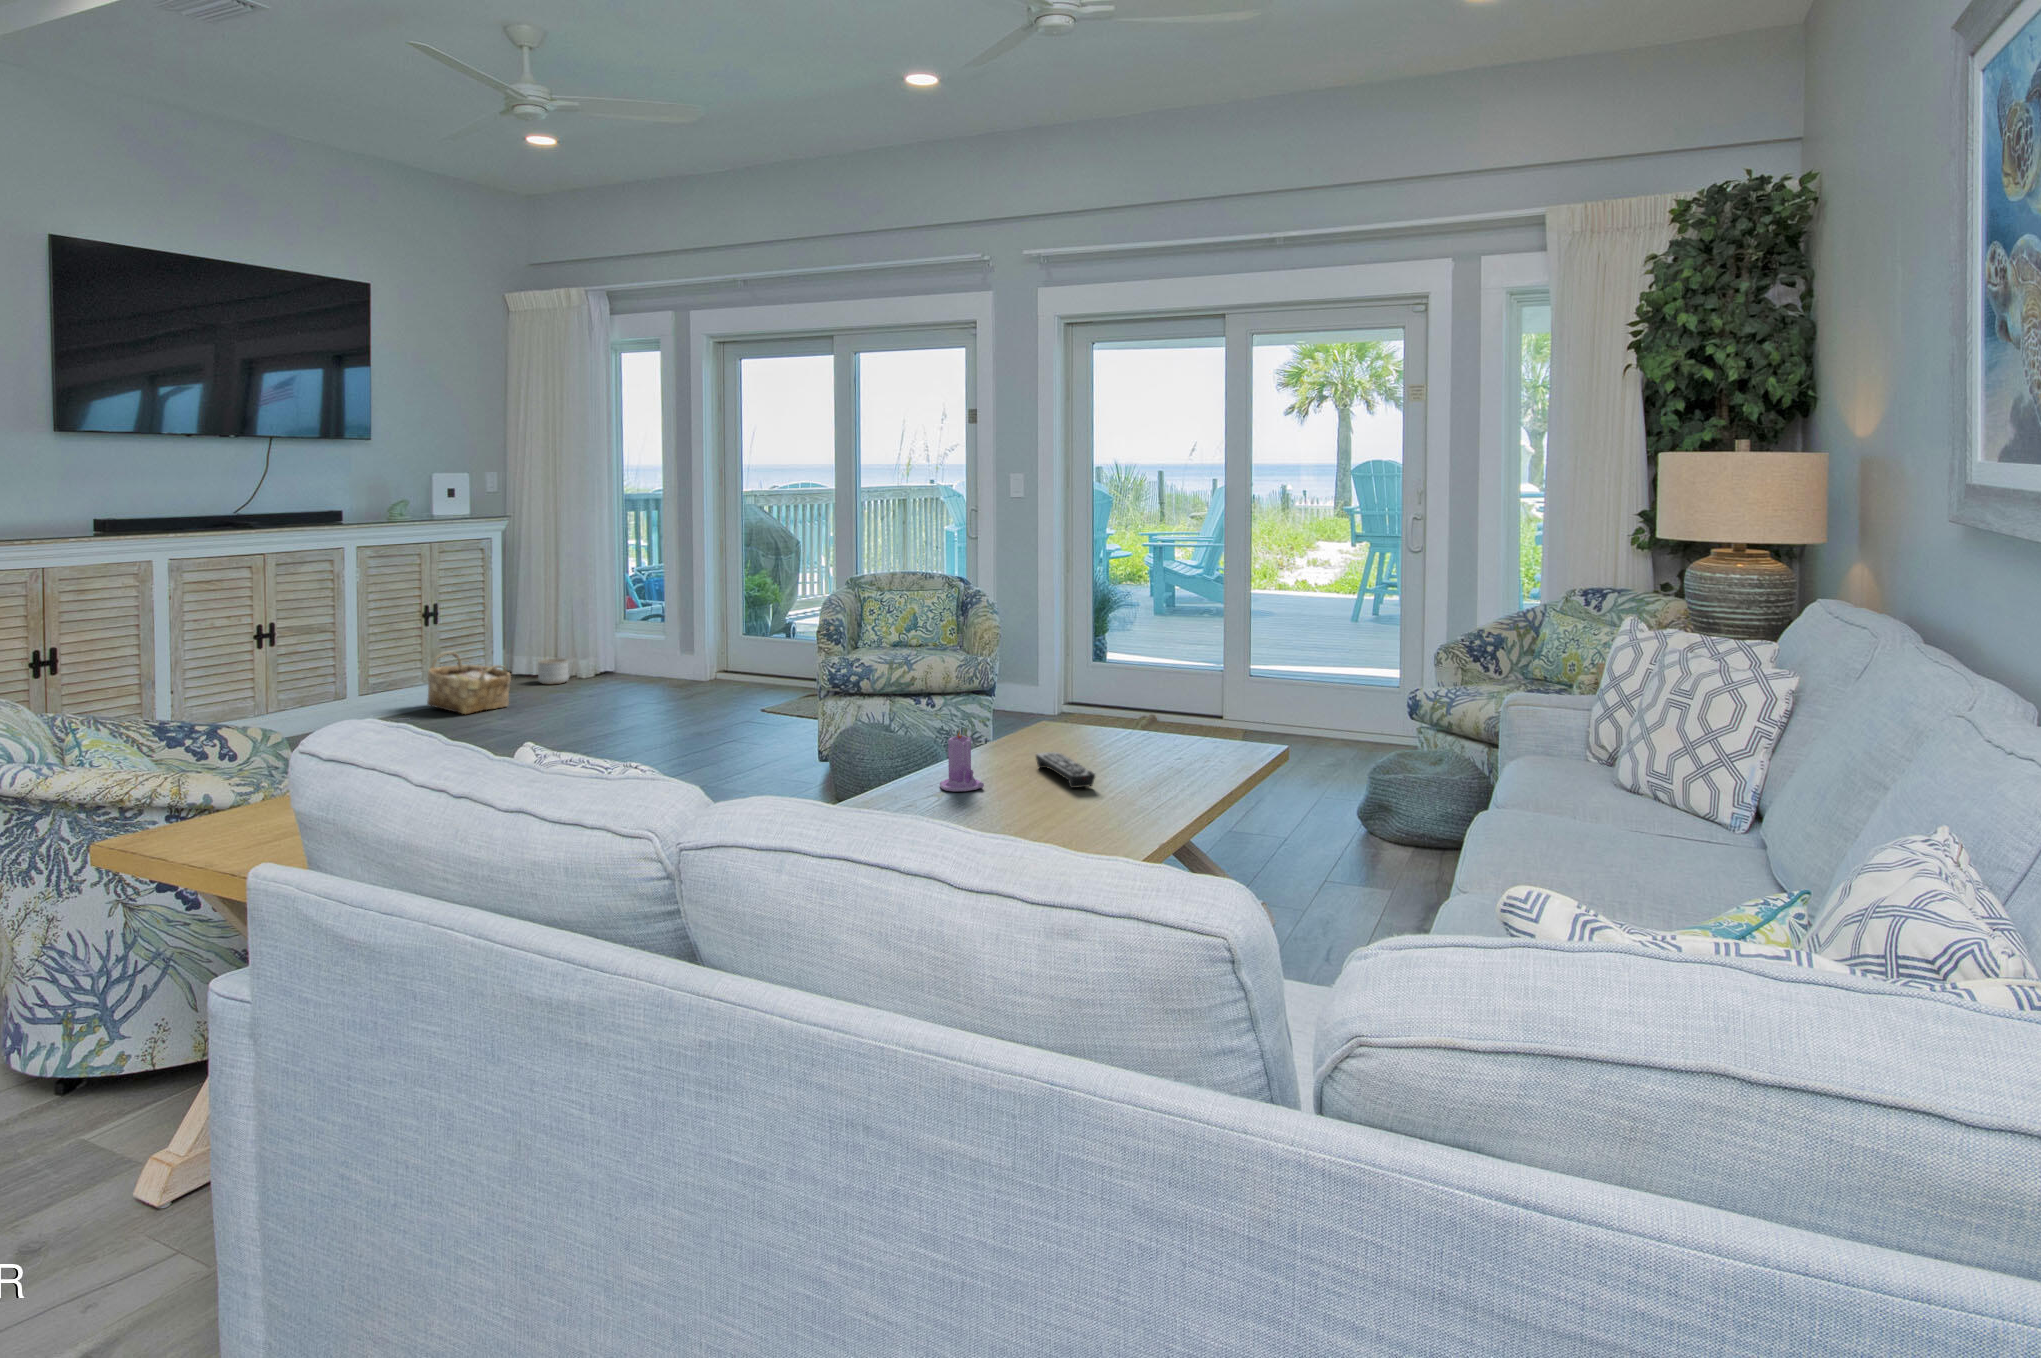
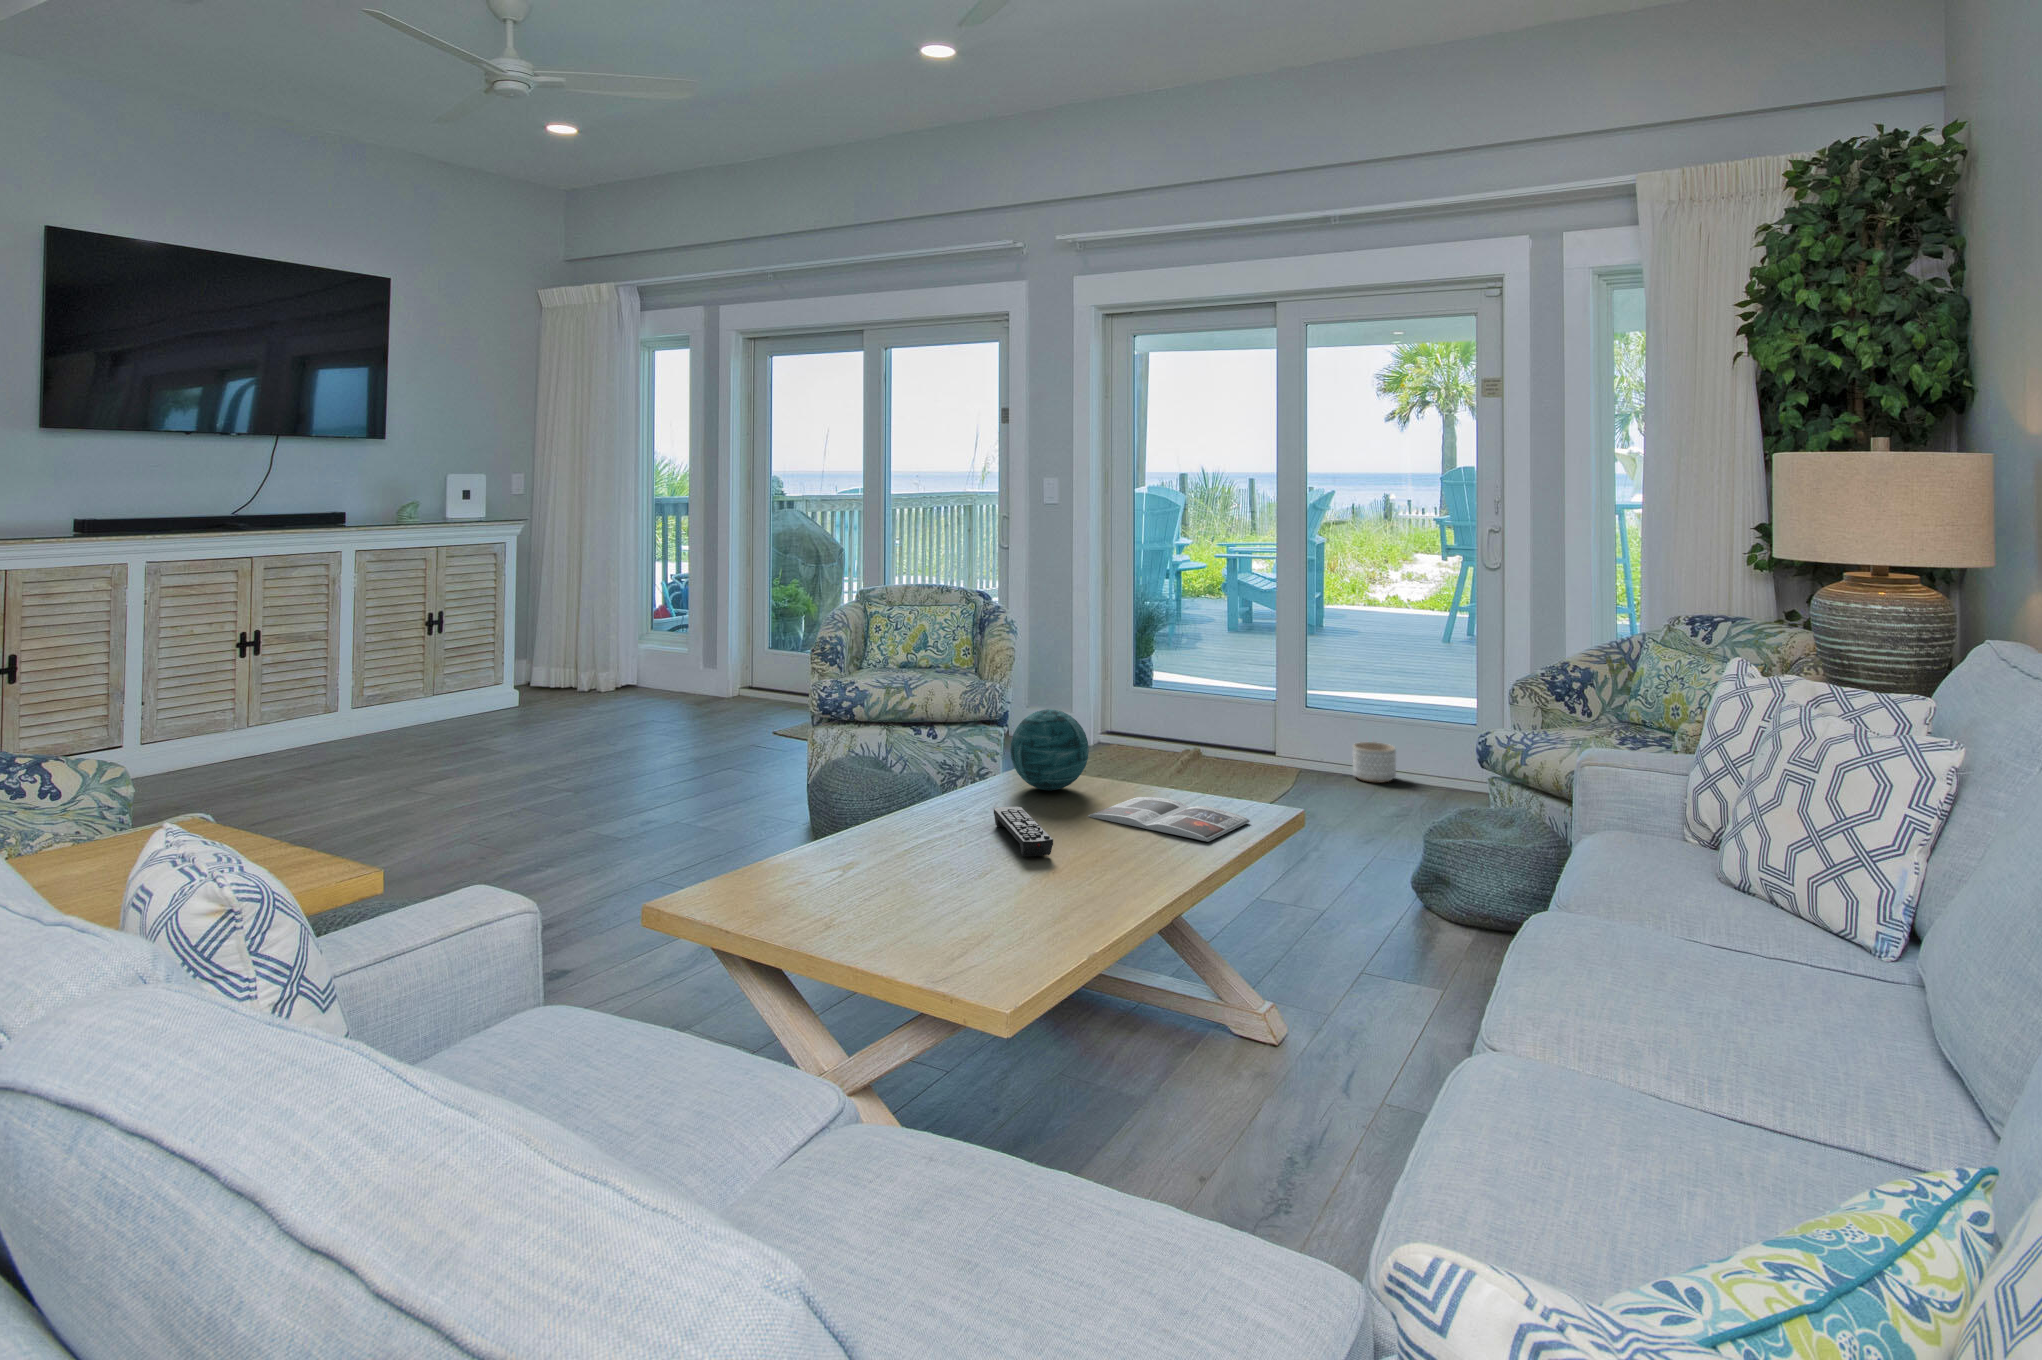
woven basket: present [427,652,511,714] -> none [434,661,521,729]
planter: present [538,659,569,684] -> present [1353,742,1396,783]
decorative orb: none [1036,674,1103,741] -> present [1010,709,1089,790]
candle: present [940,730,984,792] -> none [864,779,917,857]
magazine: none [1110,744,1243,774] -> present [1088,797,1250,842]

